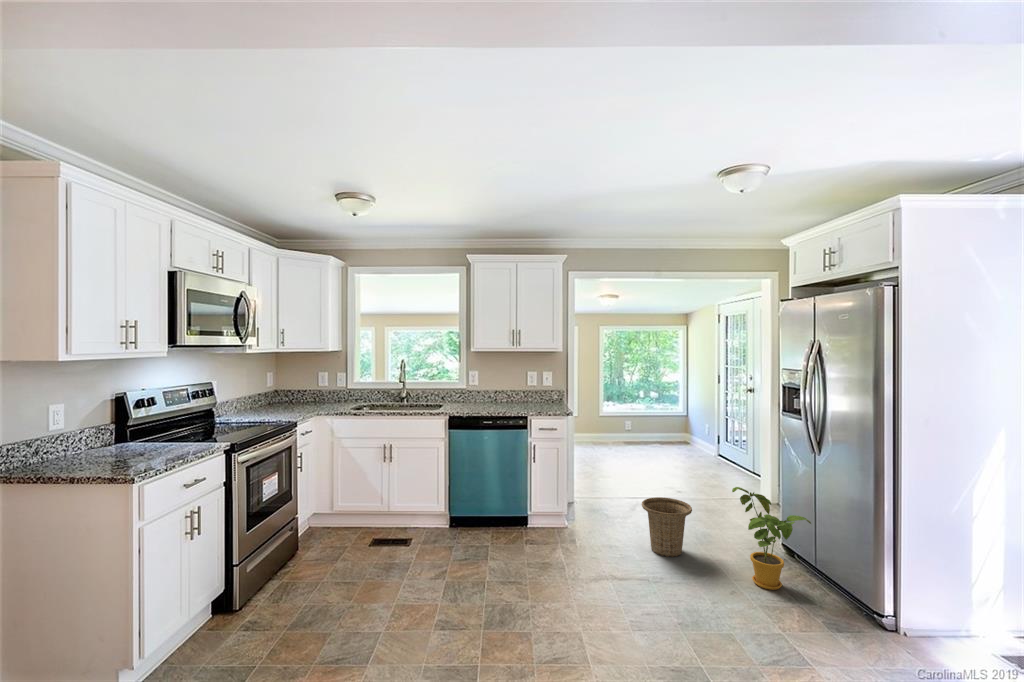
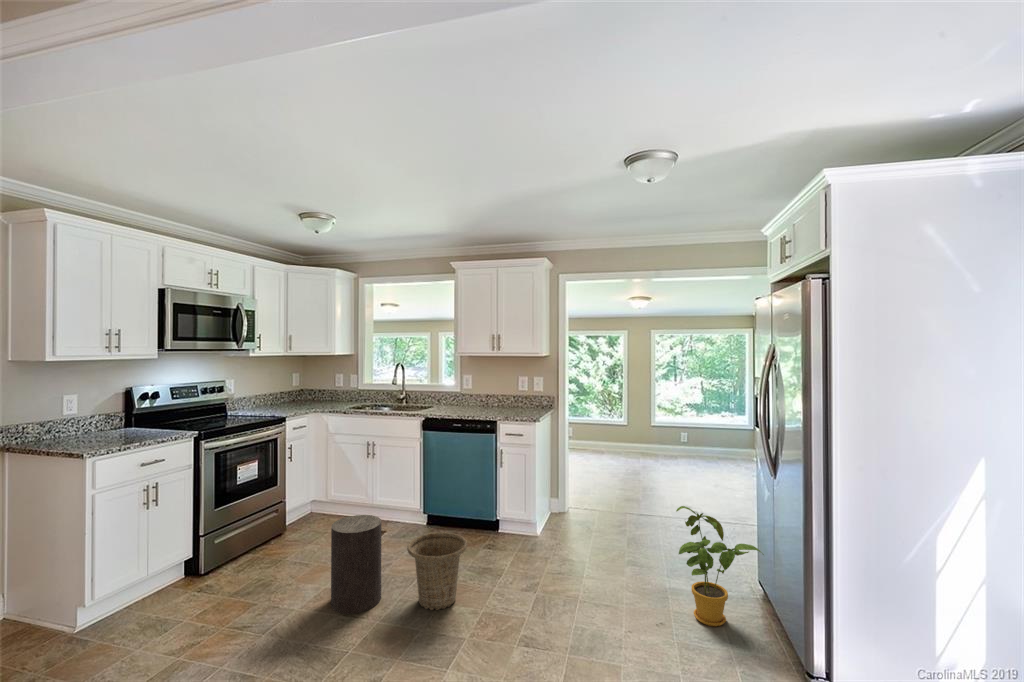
basket: present [642,497,692,557] -> present [407,532,467,610]
stool: none [417,521,468,628] -> present [331,515,382,614]

